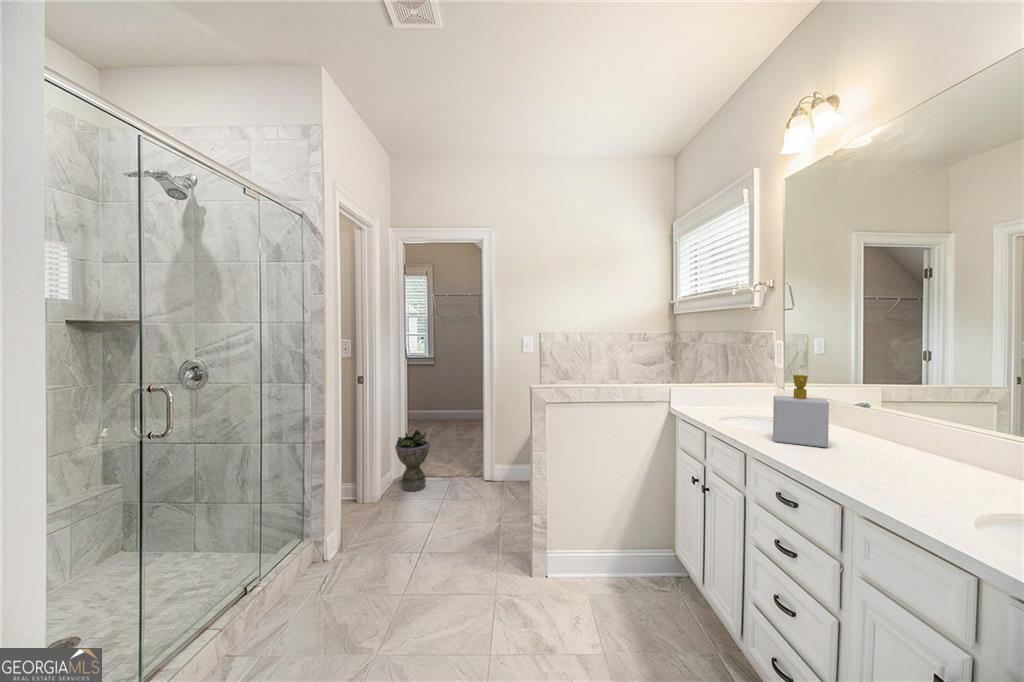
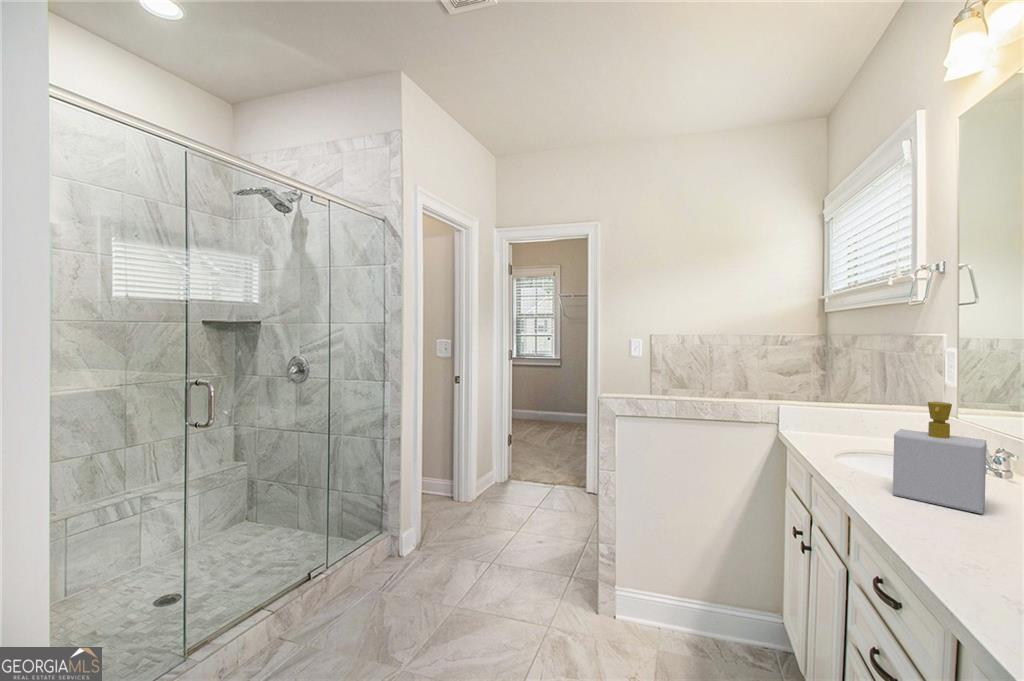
planter: present [395,430,430,492] -> none [489,434,524,498]

